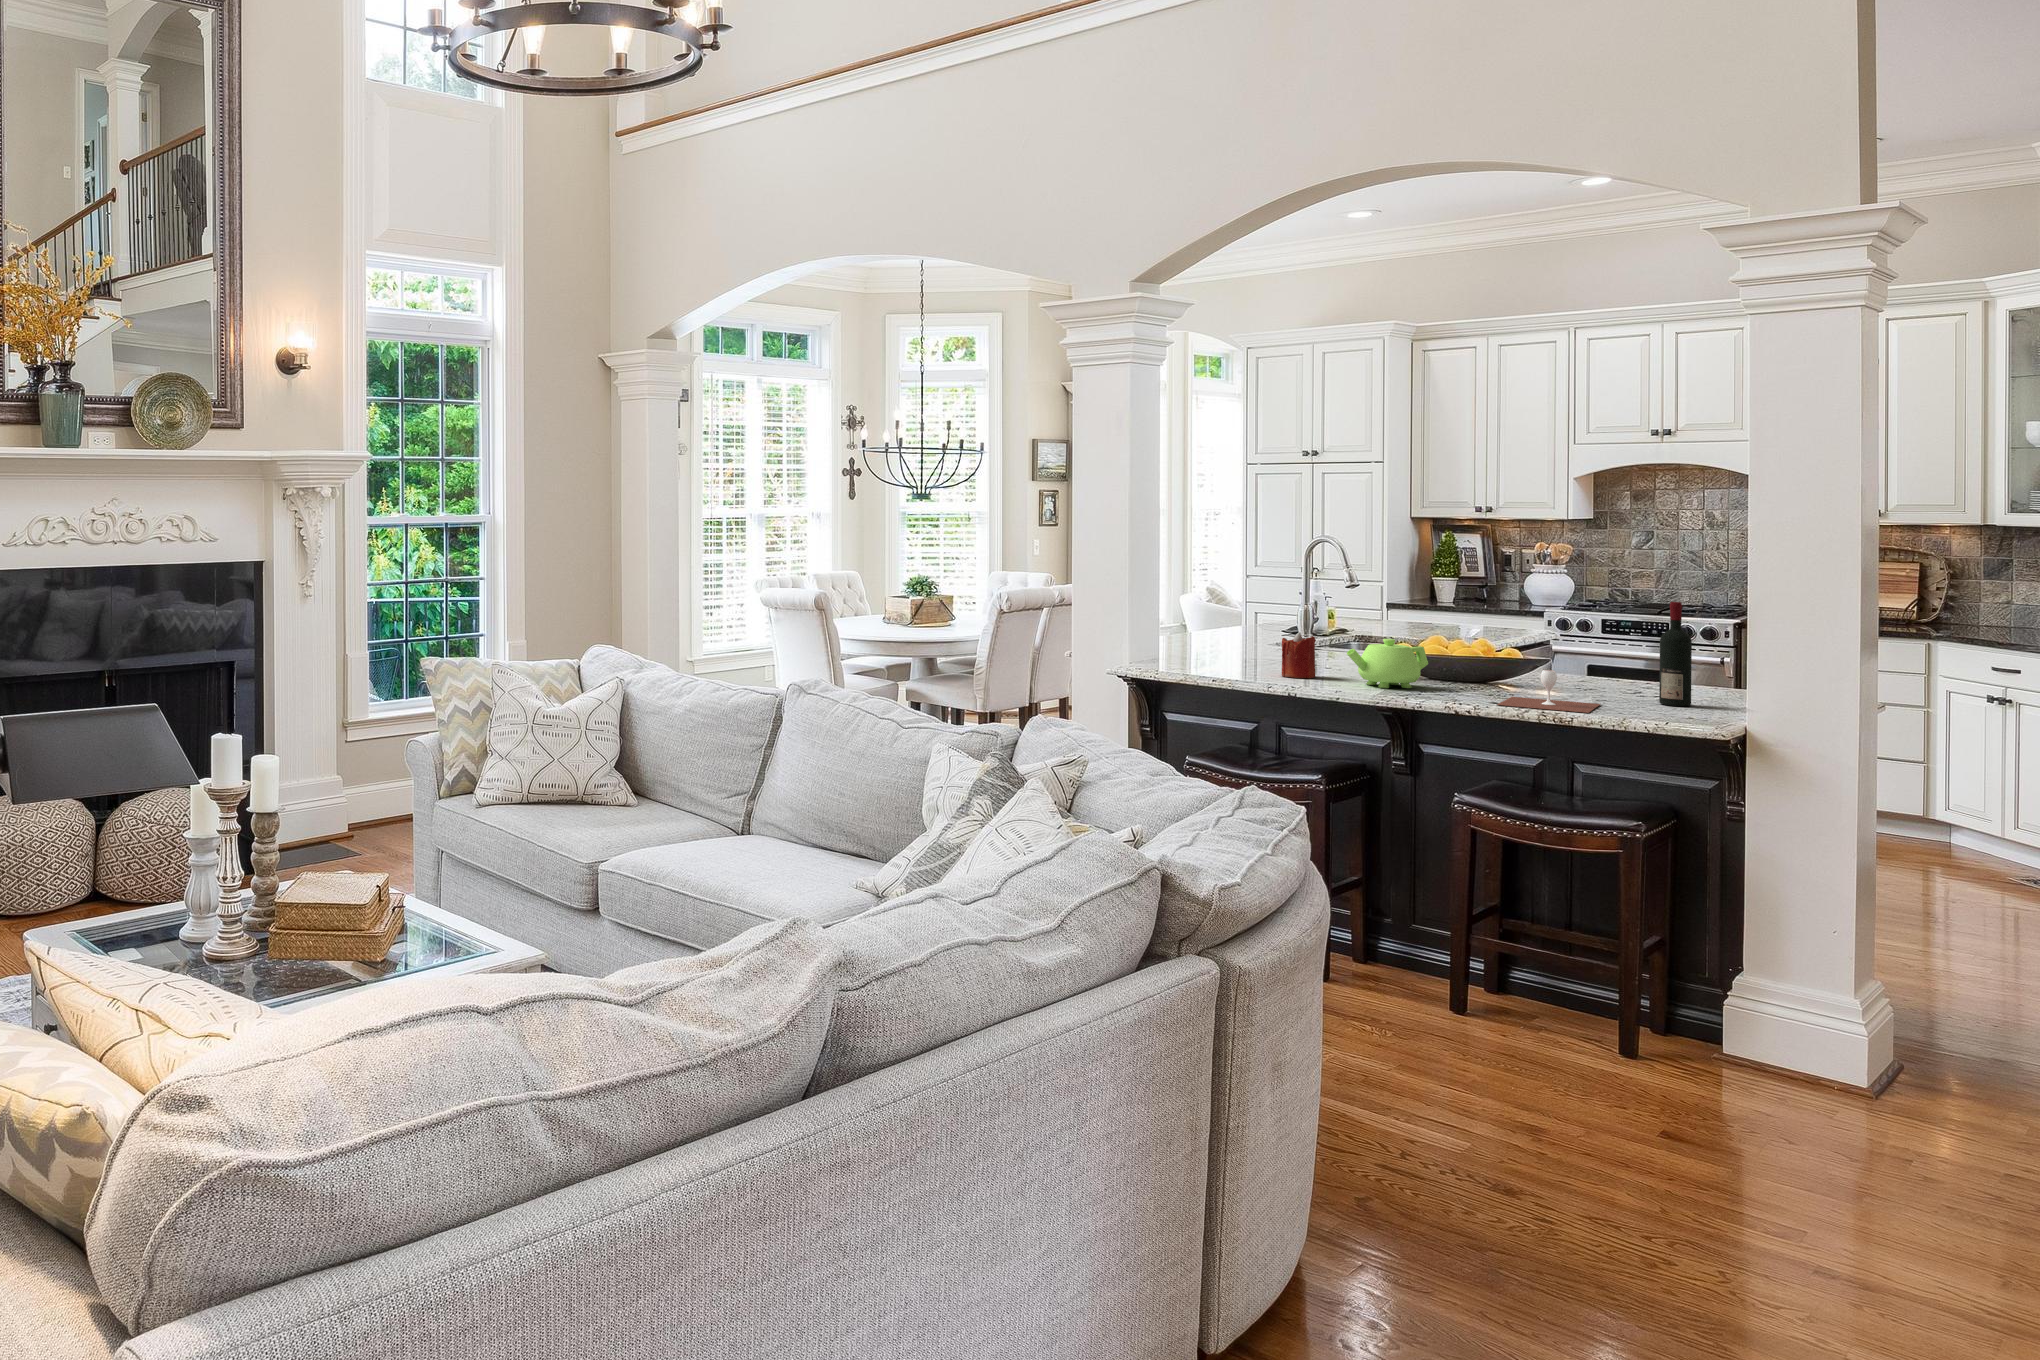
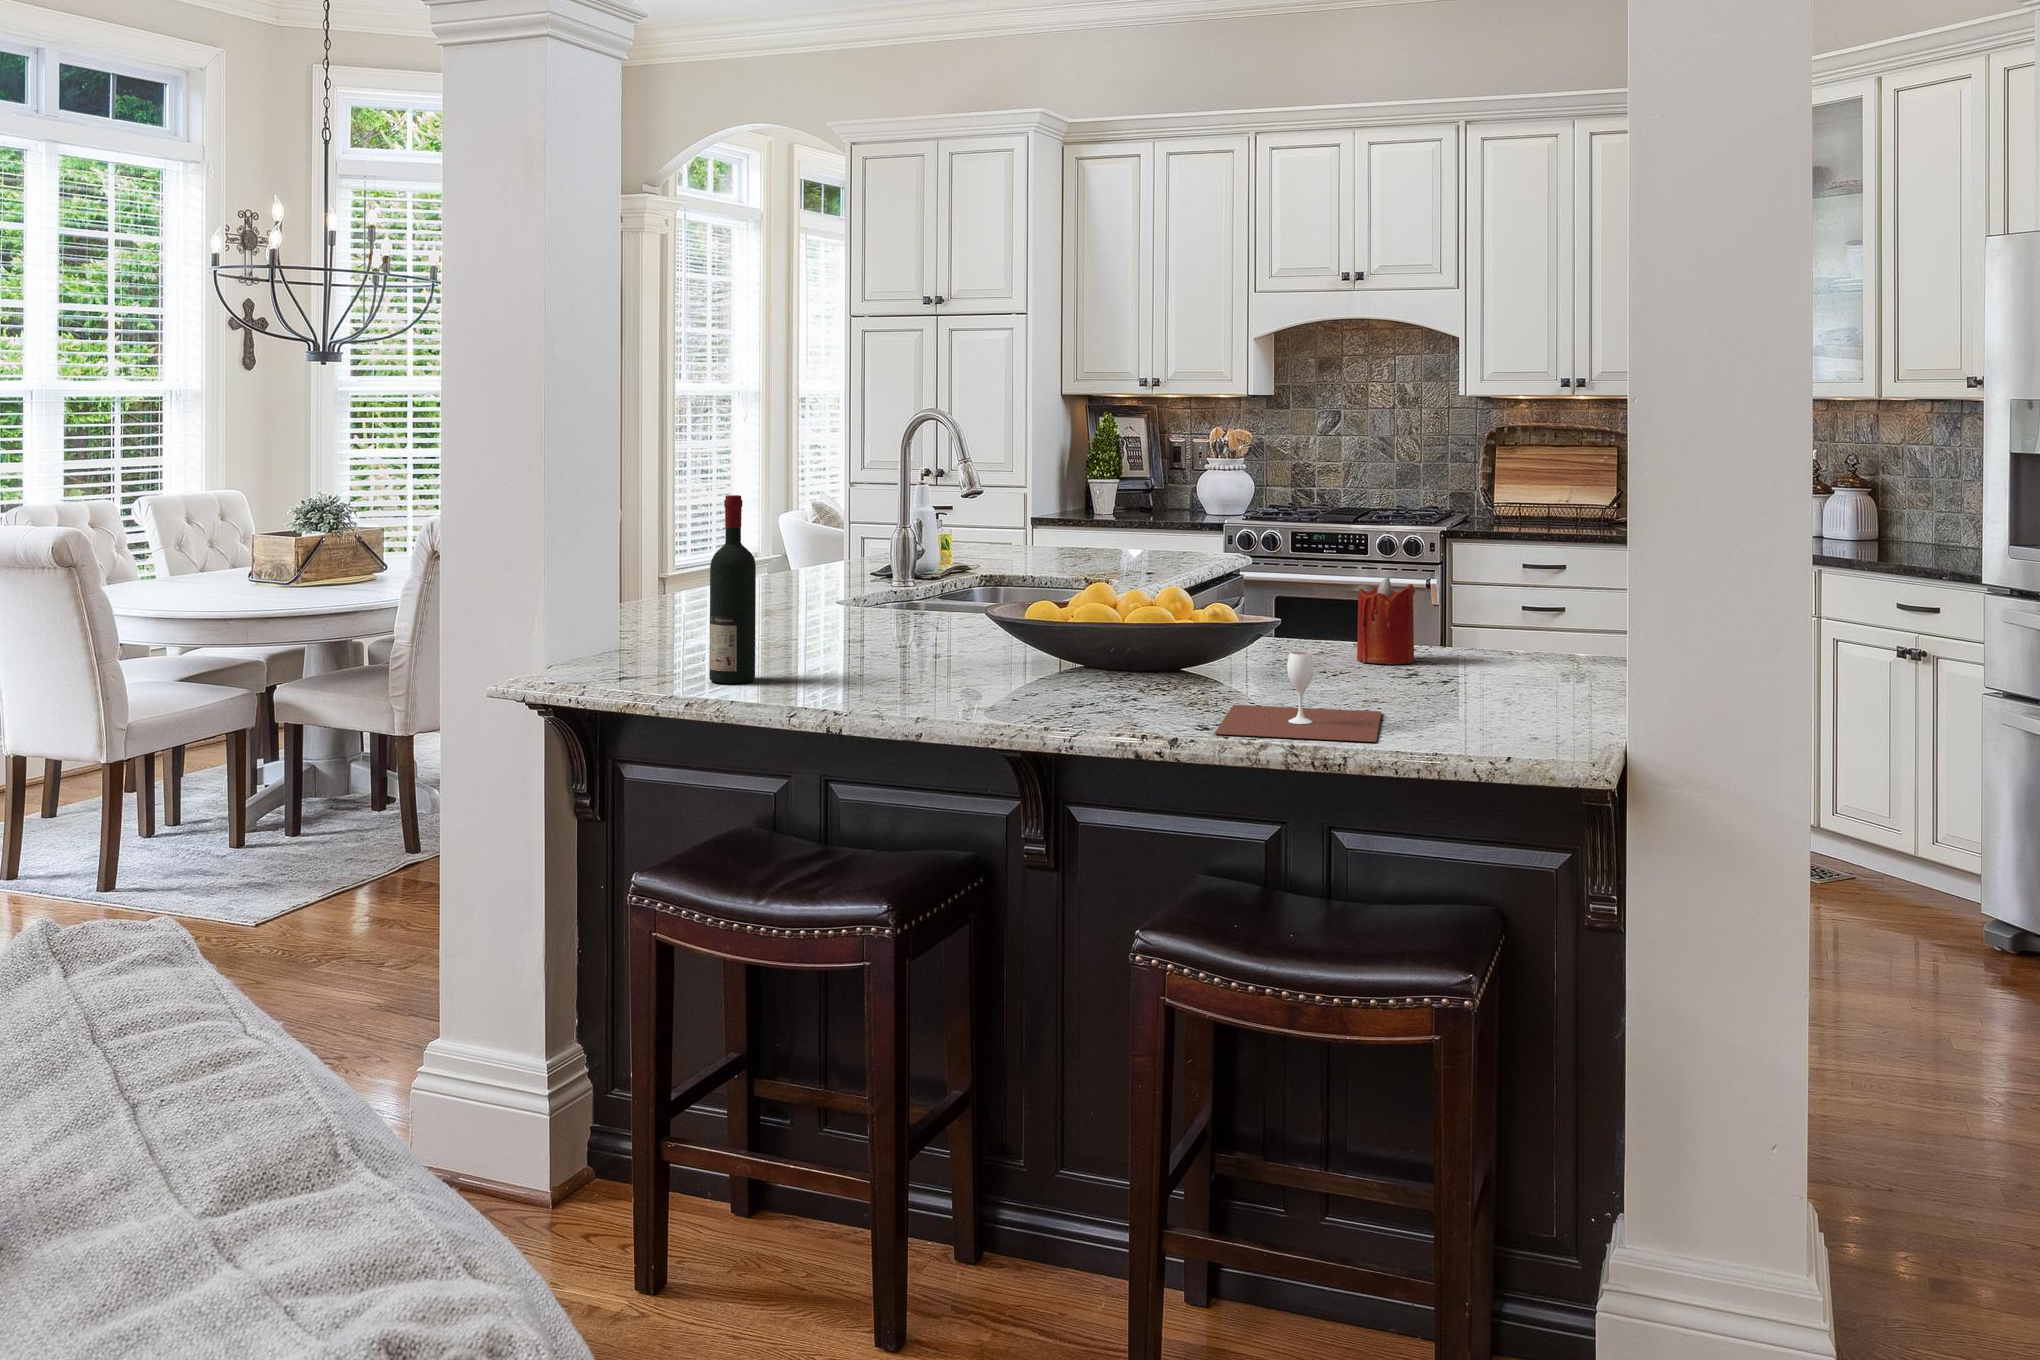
wine bottle: present [1659,602,1692,706] -> present [709,495,756,683]
candle: present [1282,632,1316,678] -> present [1357,577,1415,664]
teapot: present [1347,639,1428,688] -> none [944,597,1090,701]

